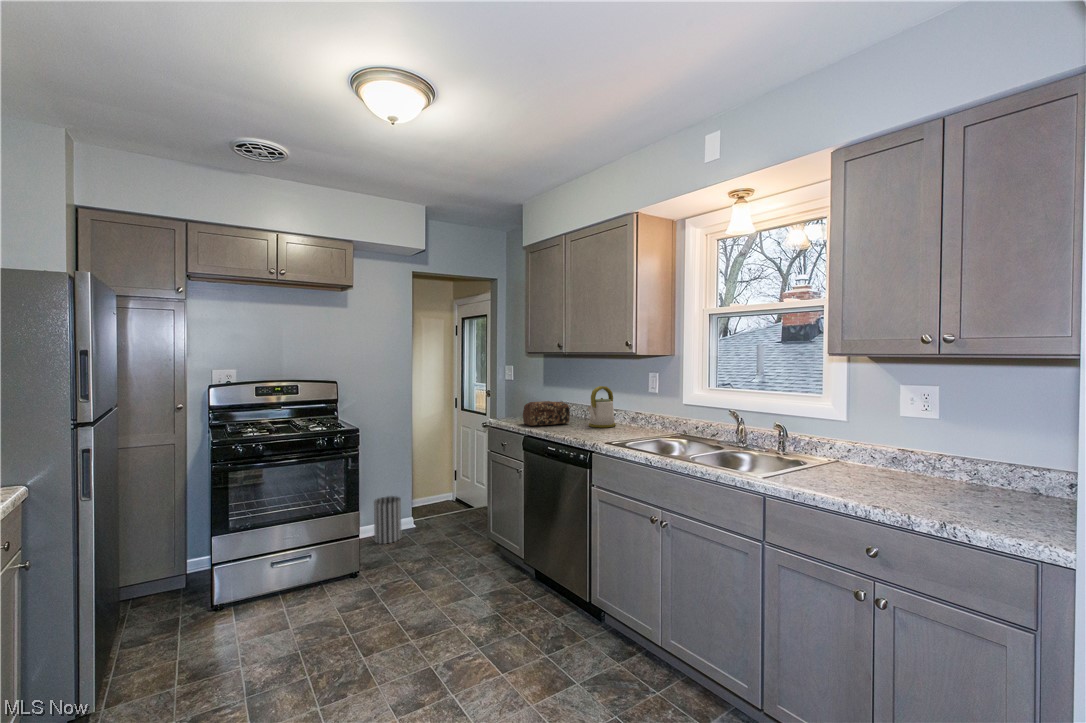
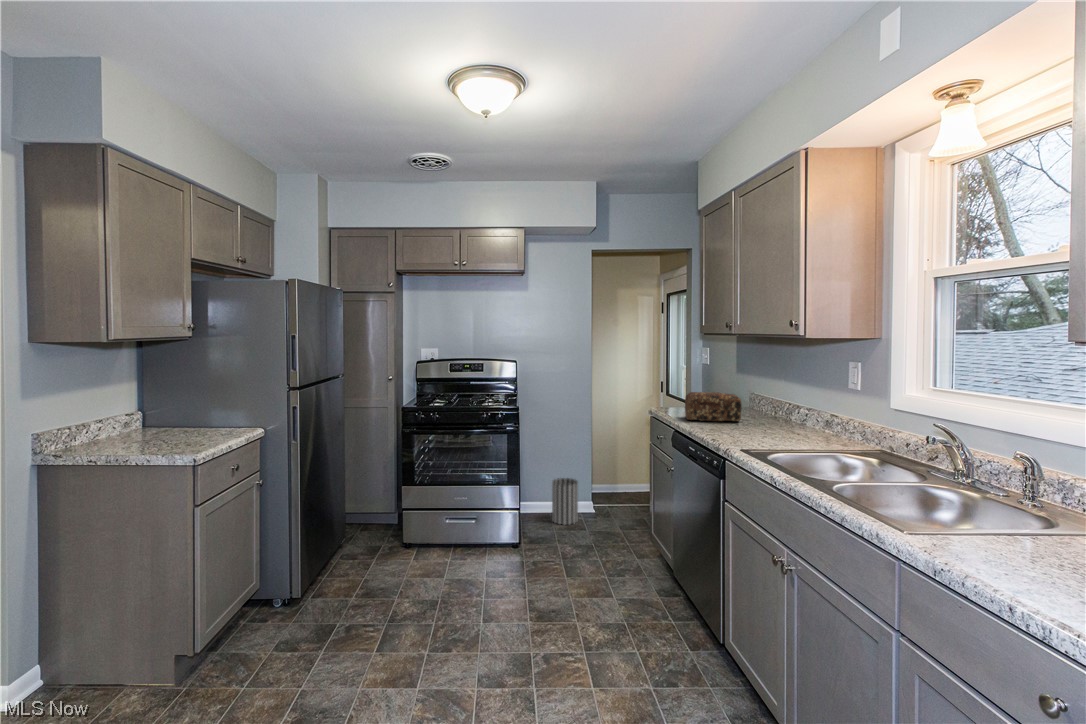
kettle: present [587,386,616,428] -> none [759,377,802,431]

